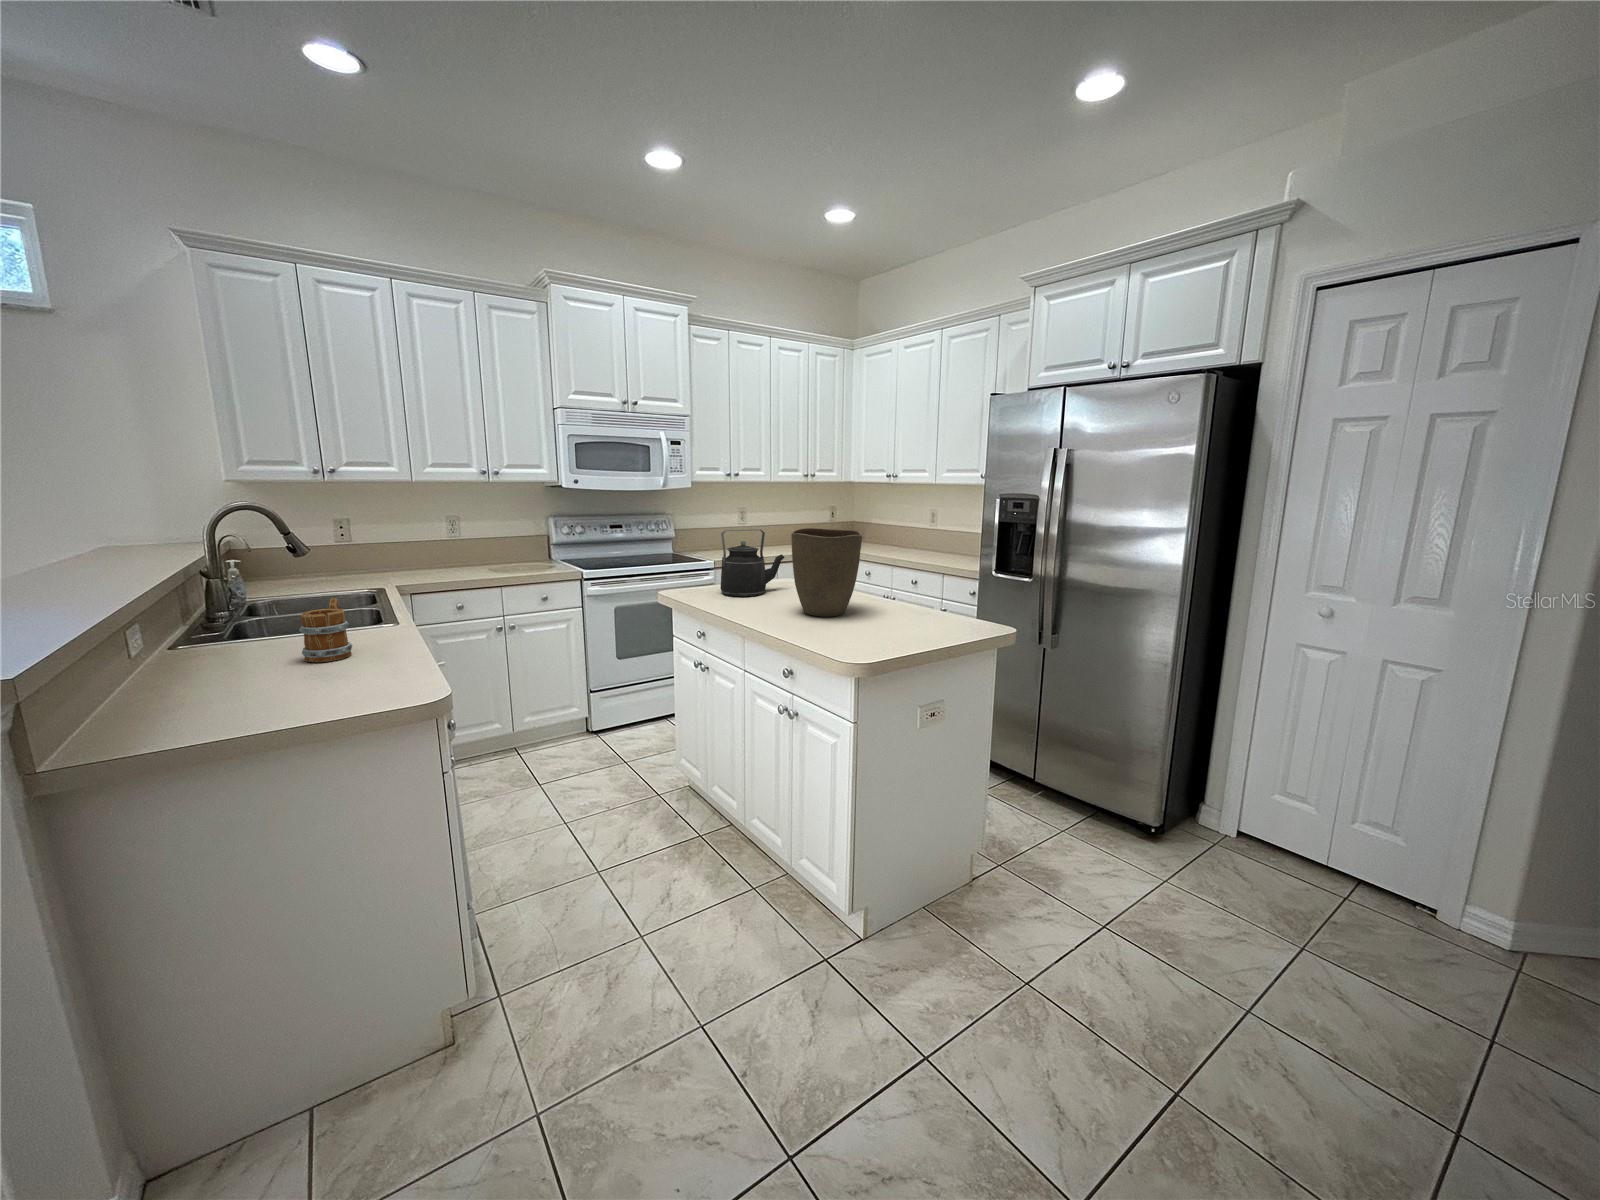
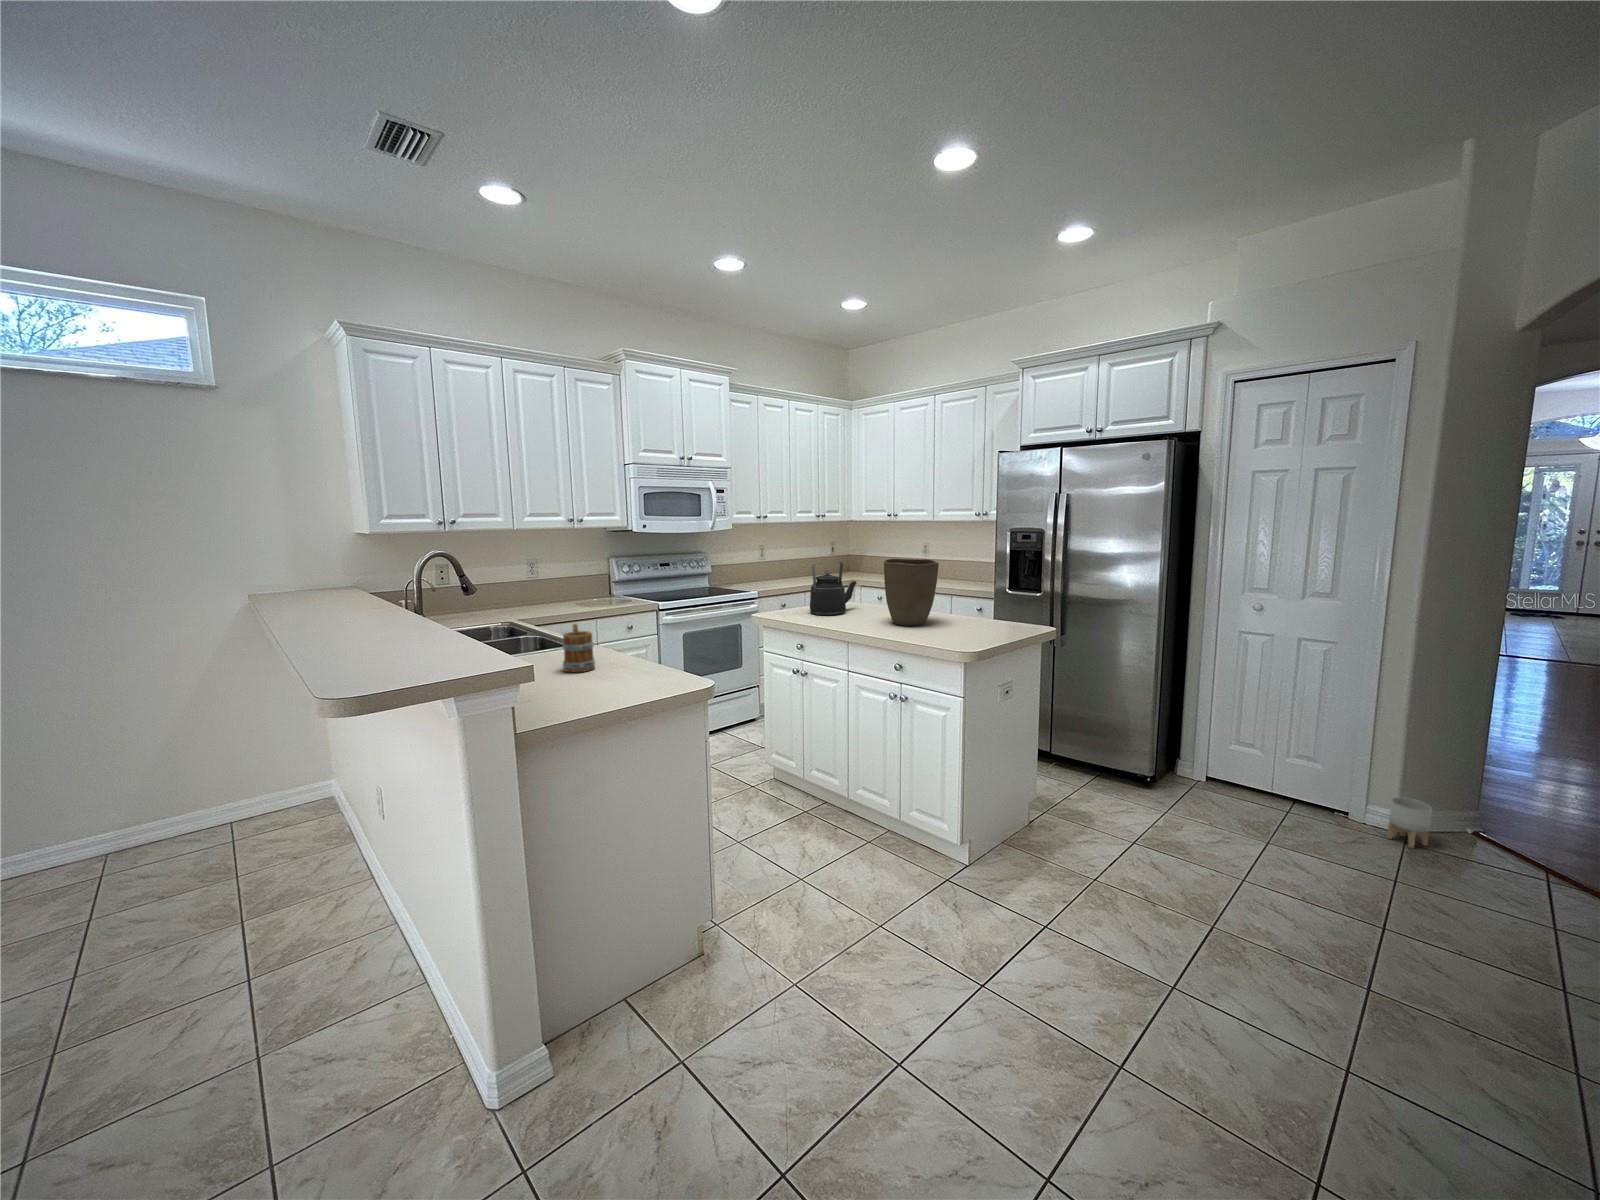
planter: none [1490,902,1568,983] -> present [1387,797,1432,848]

